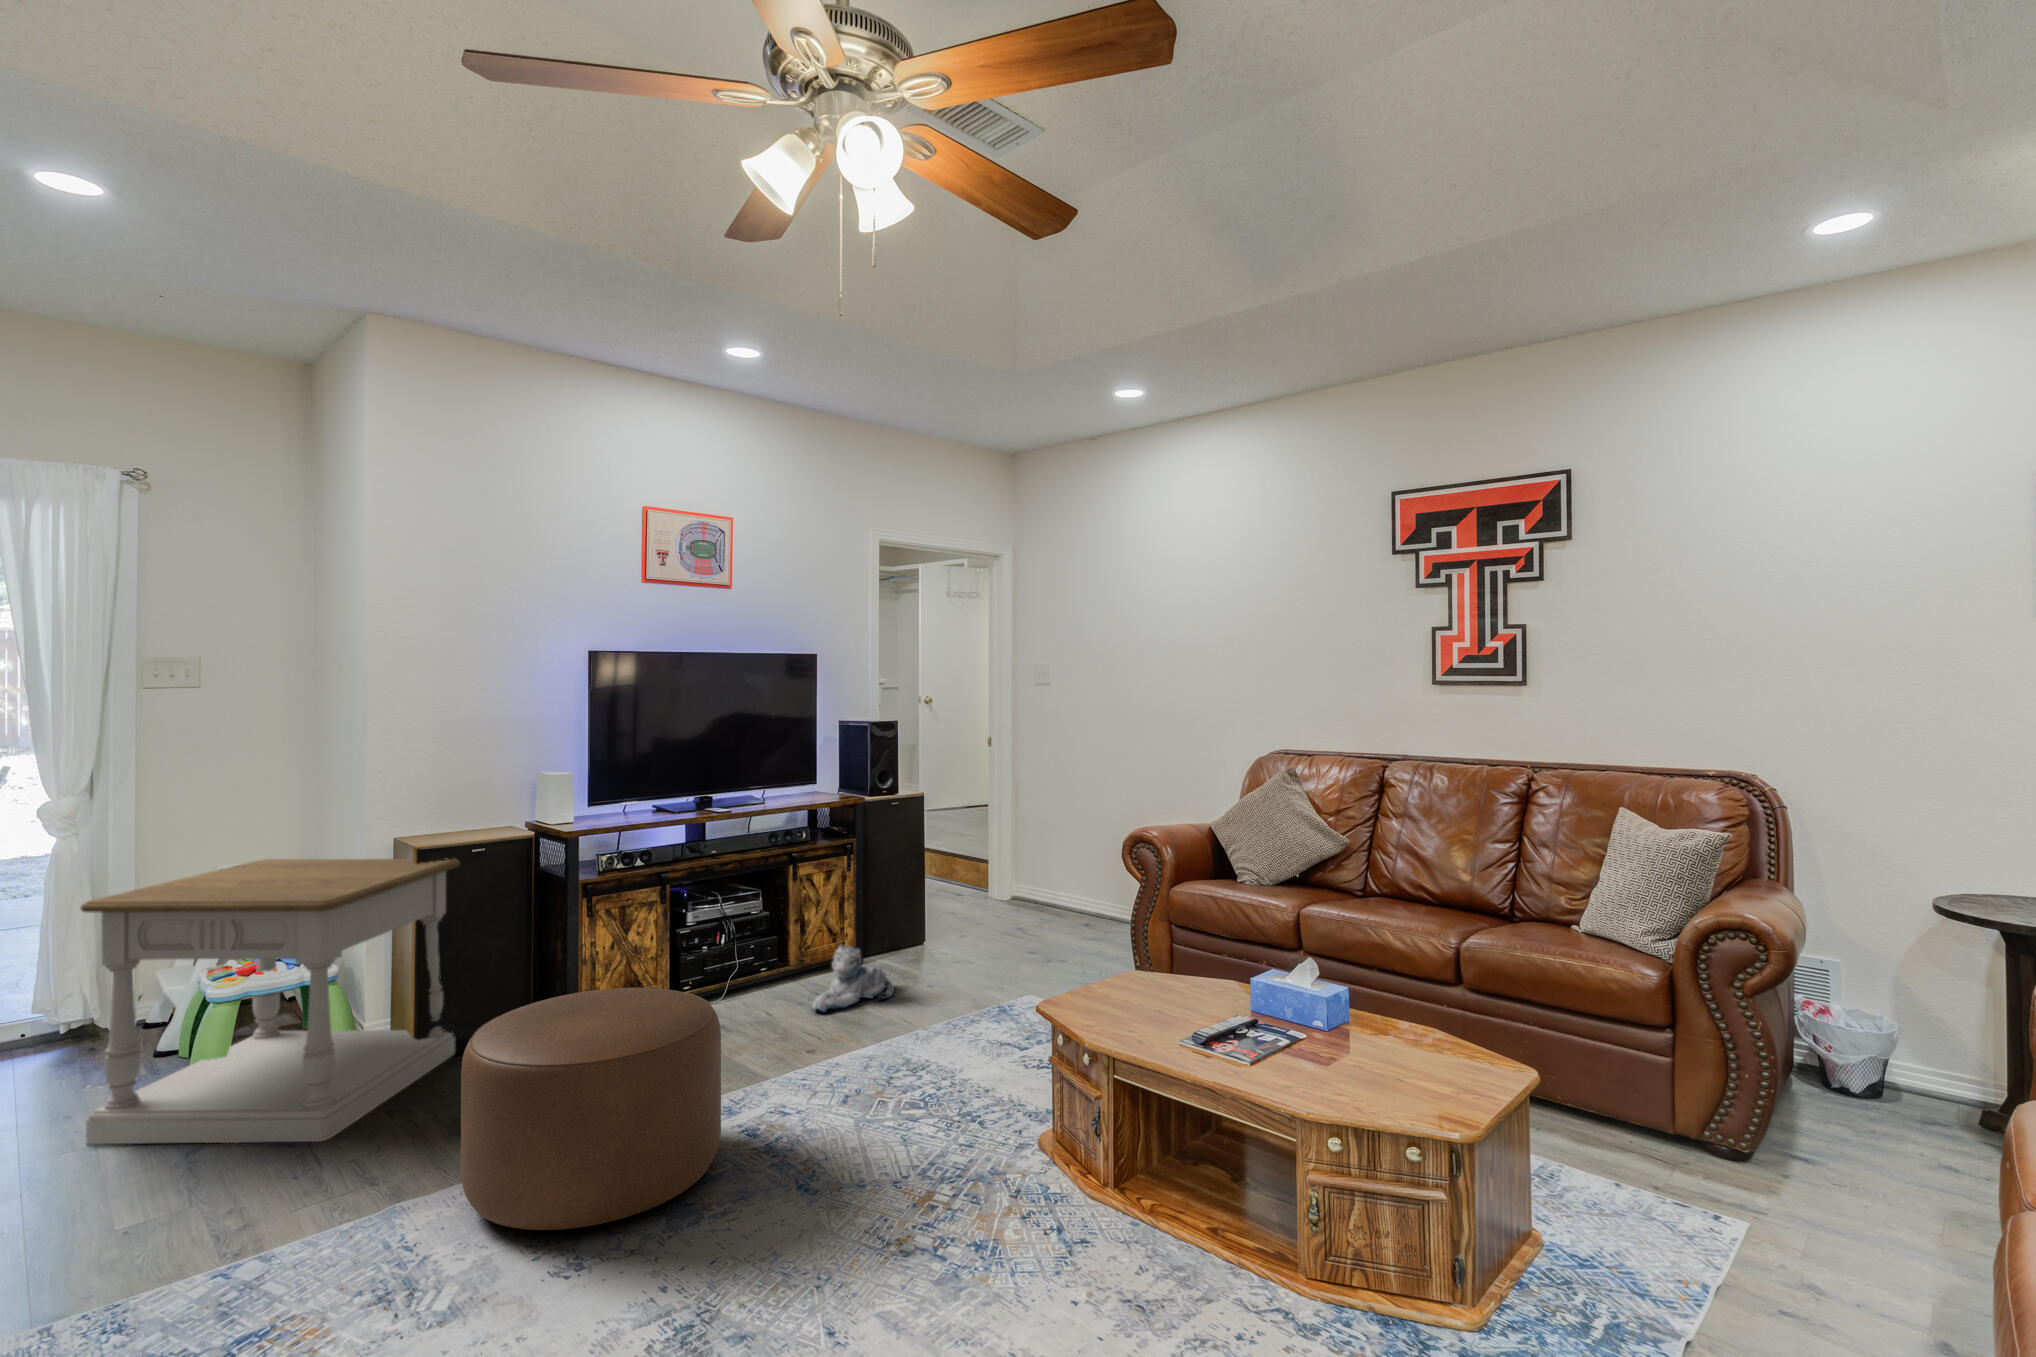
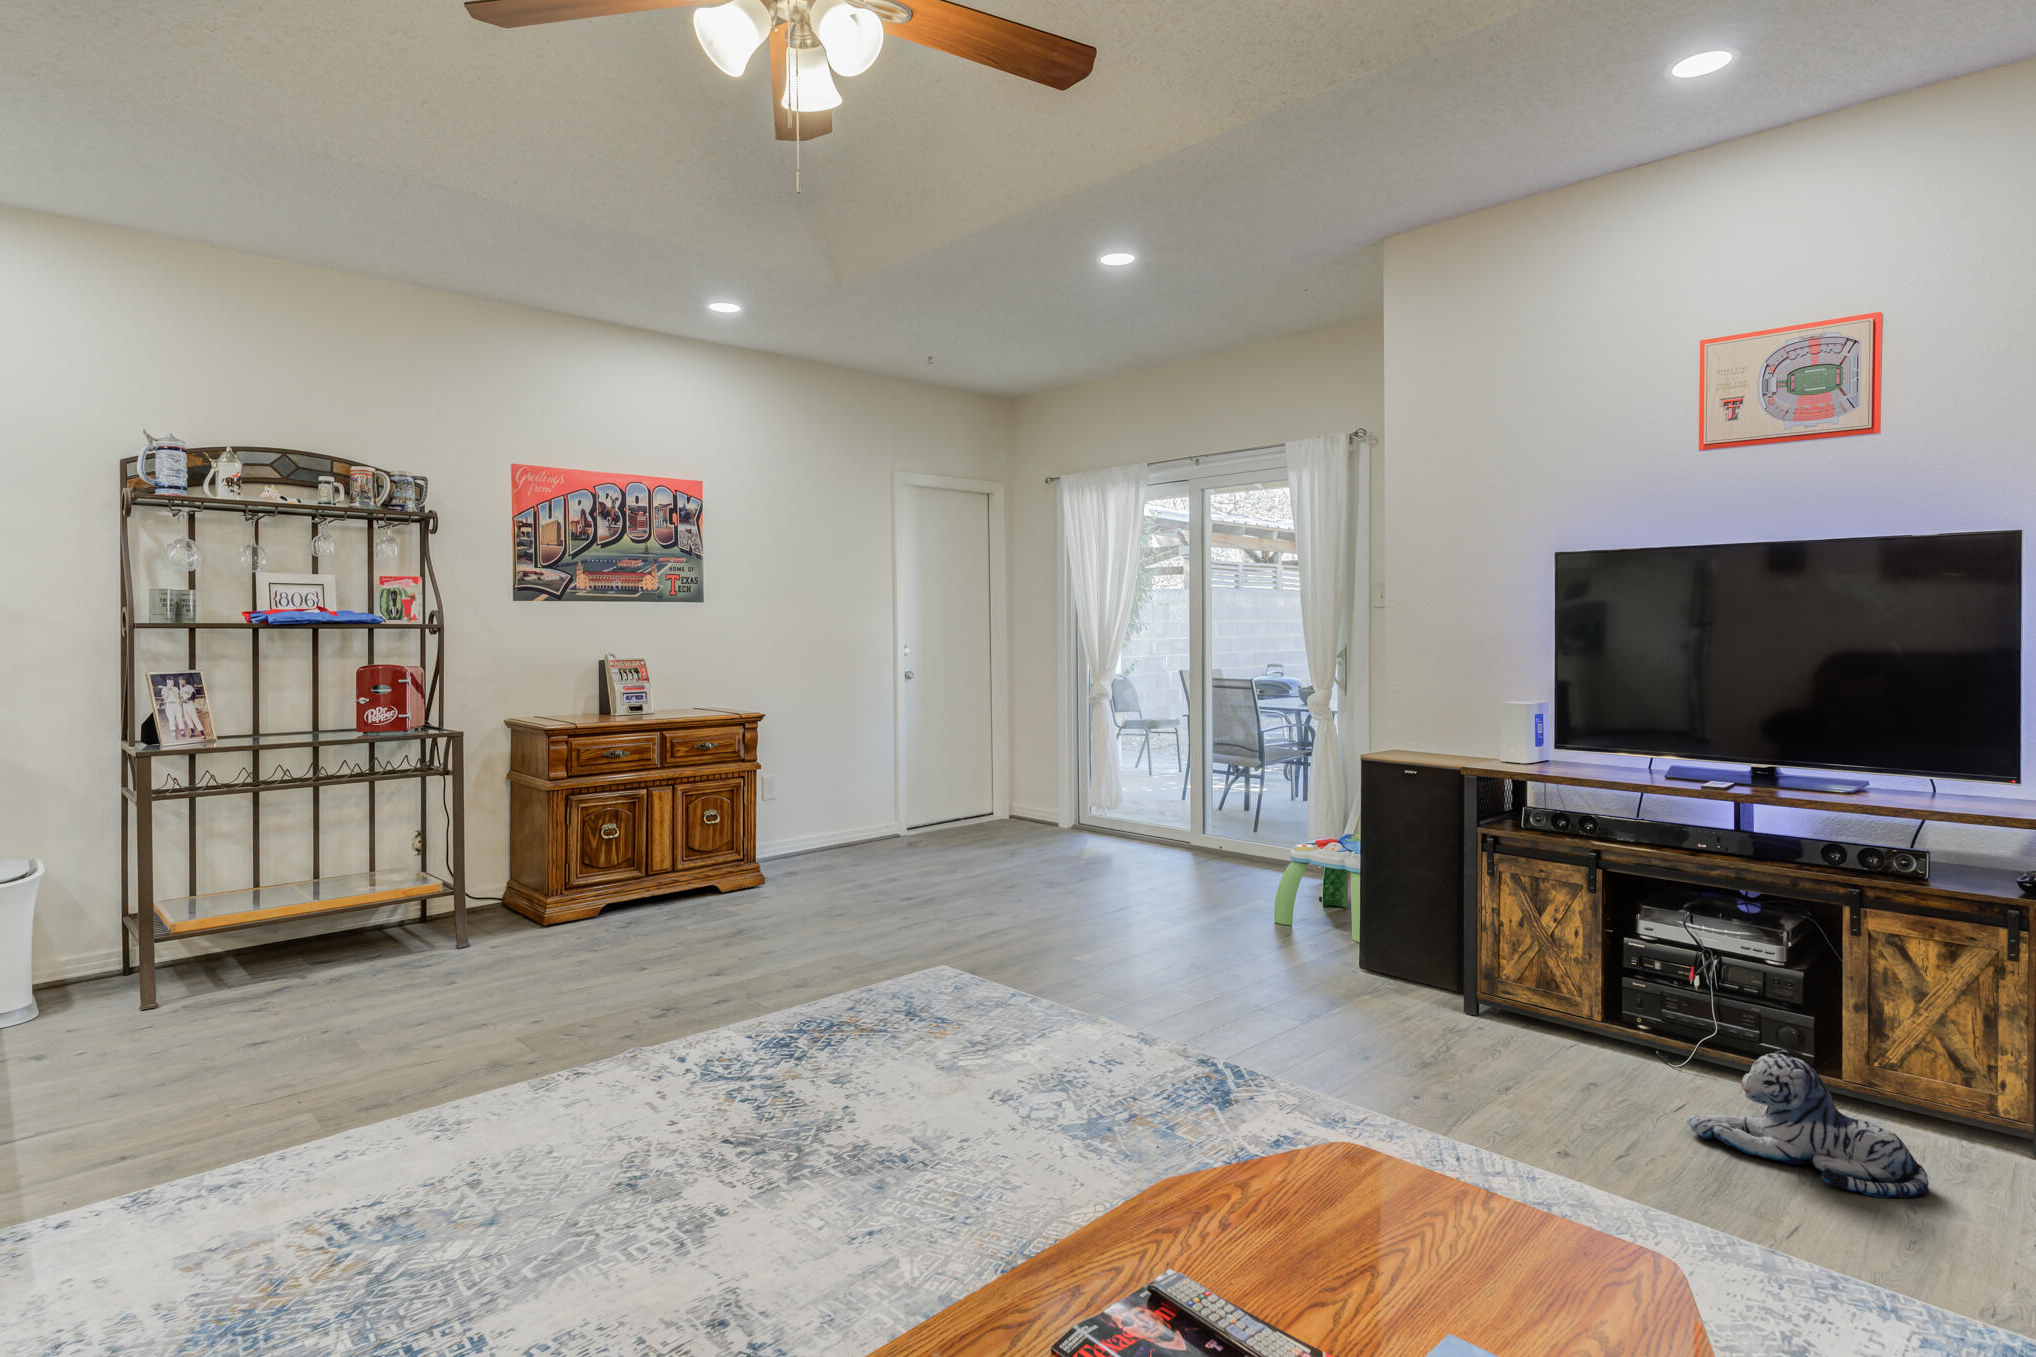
side table: present [81,858,460,1144] -> none [1169,755,1394,974]
ottoman: present [461,988,721,1230] -> none [1017,889,1249,1102]

